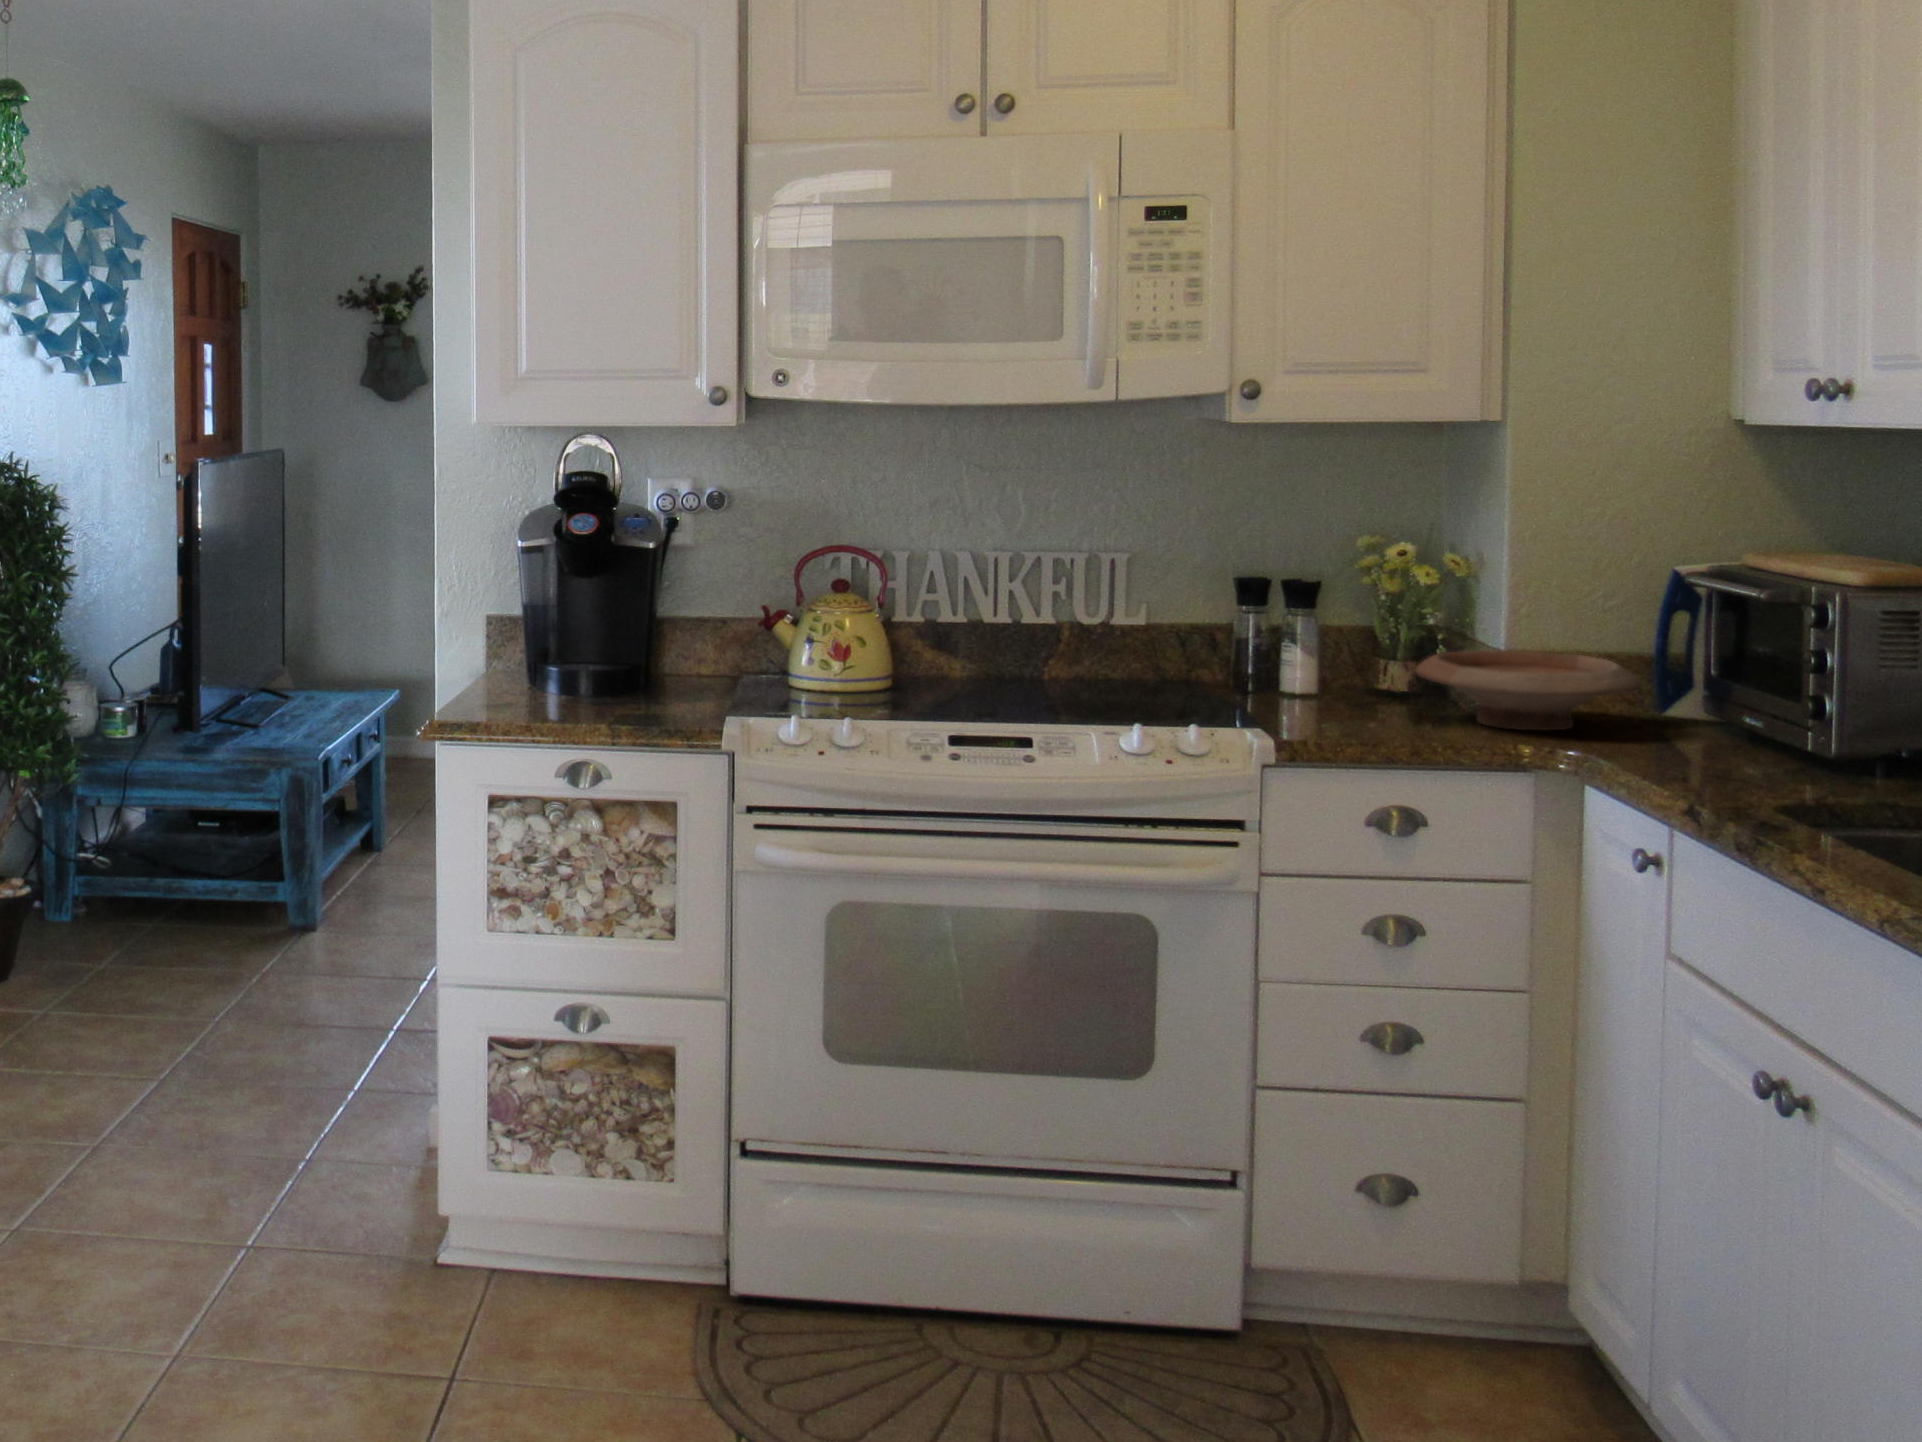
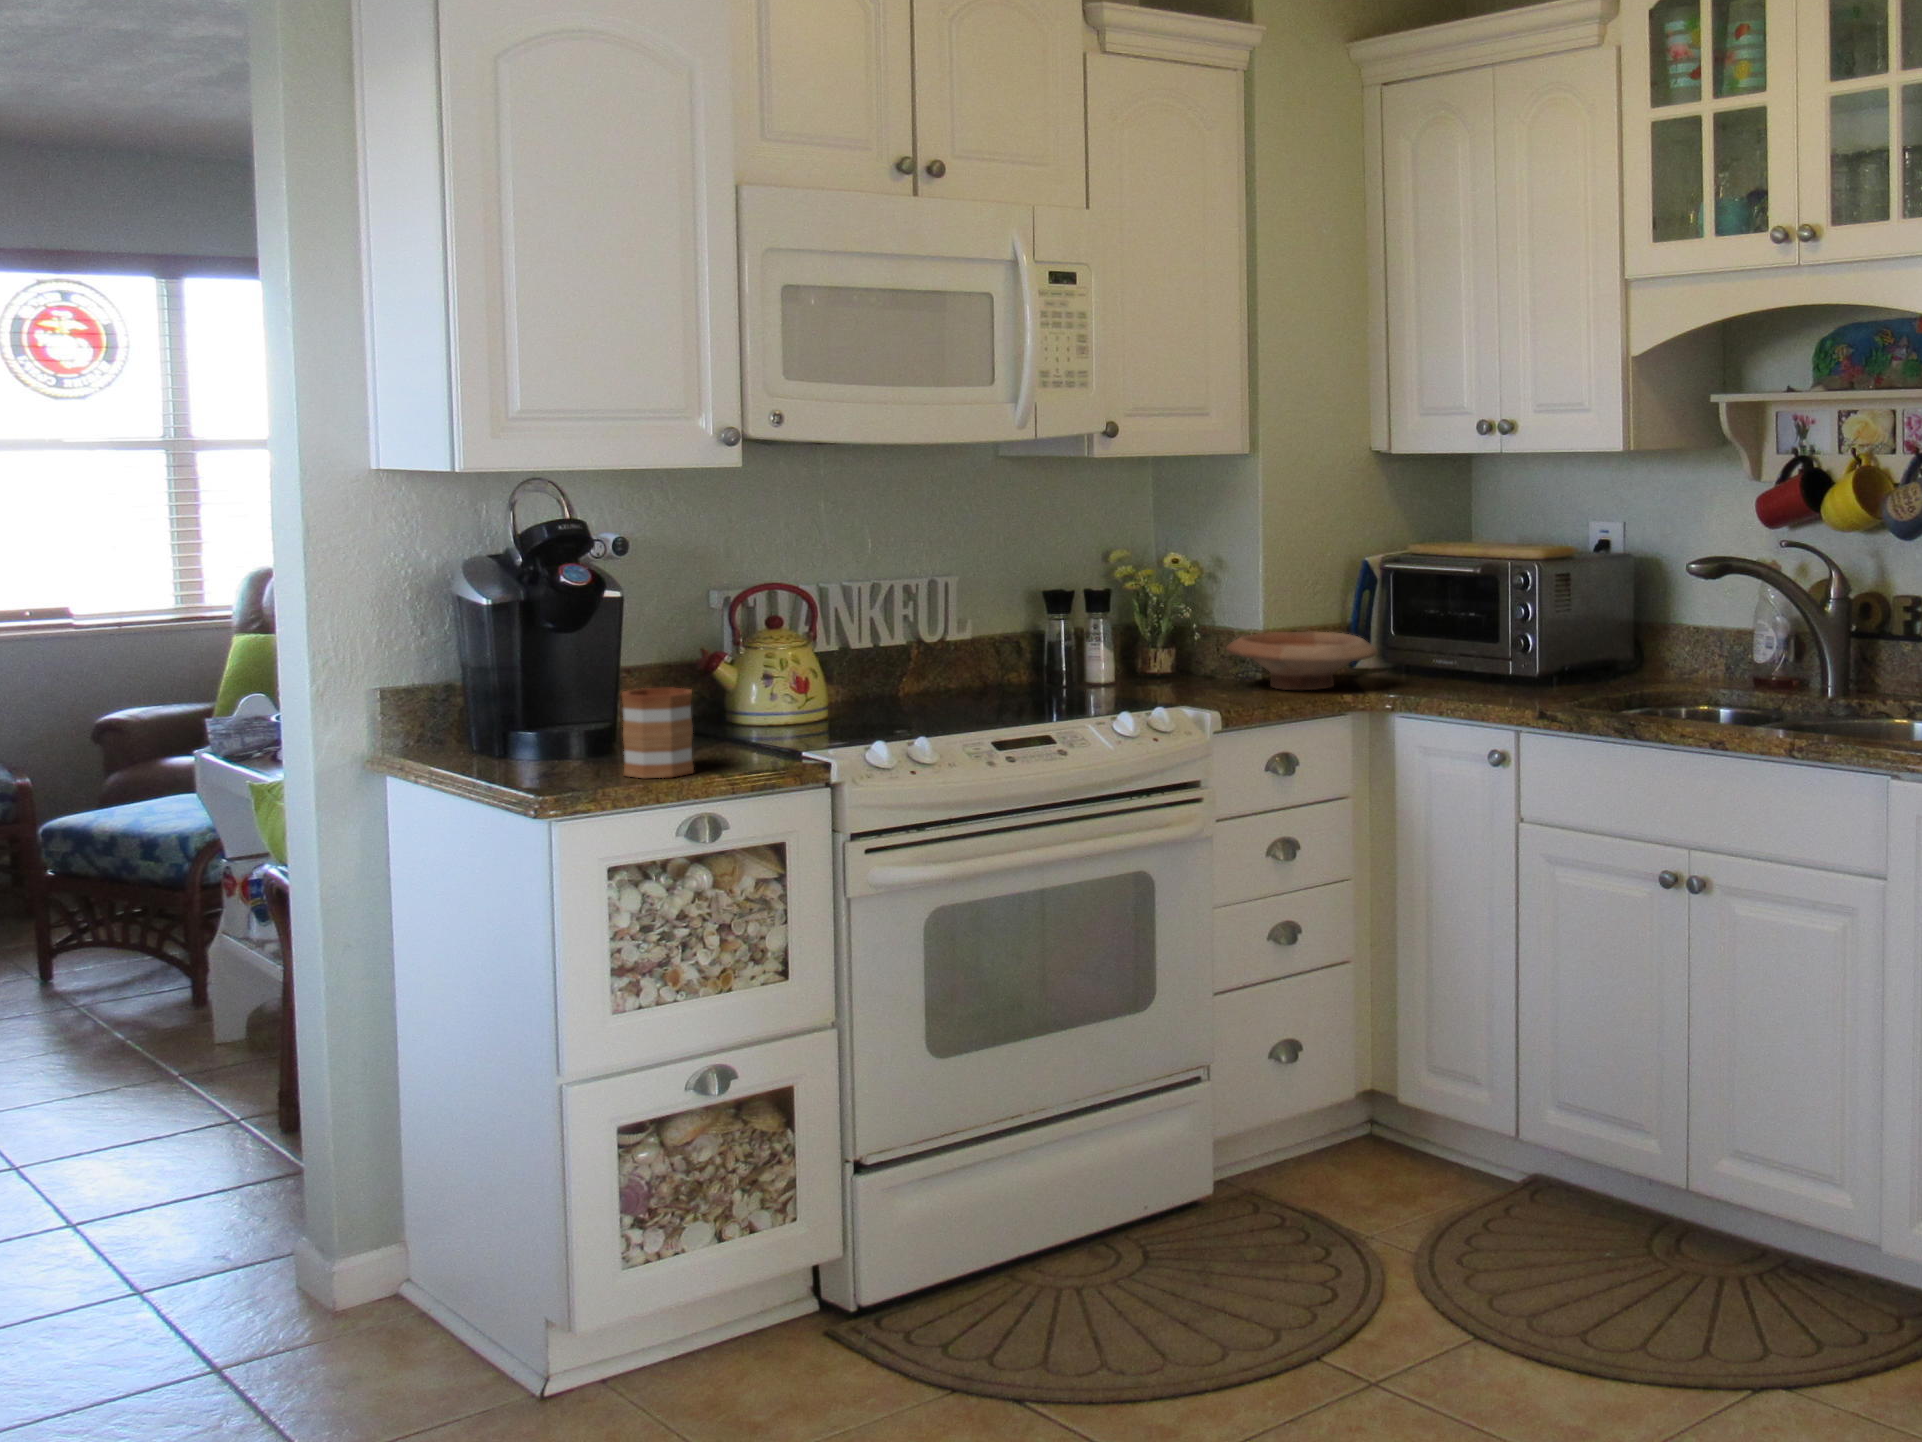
mug: none [540,634,631,720] -> present [622,687,694,778]

